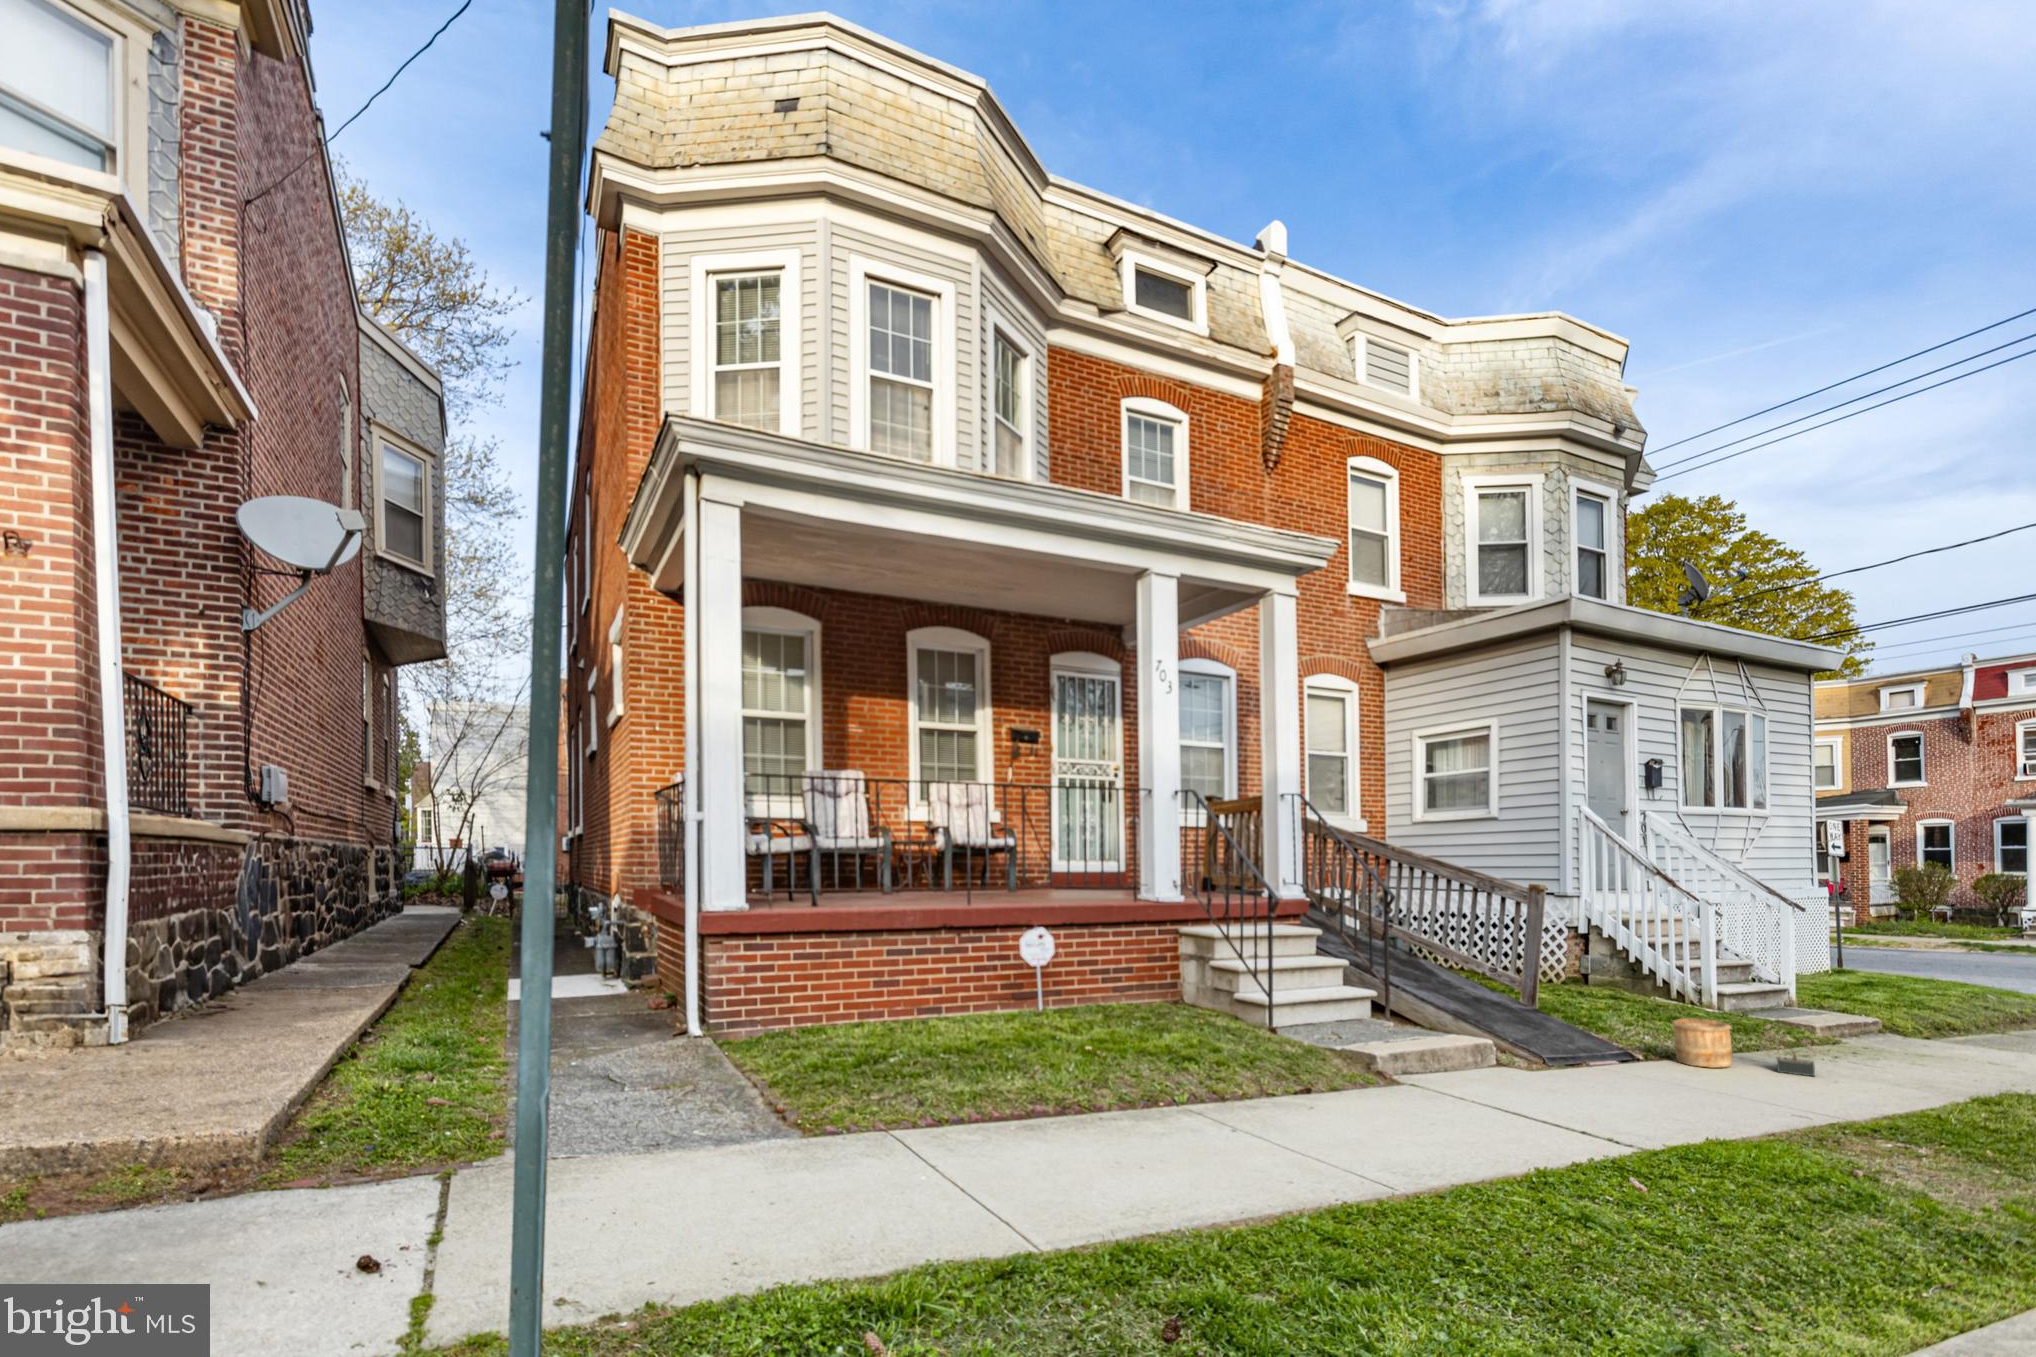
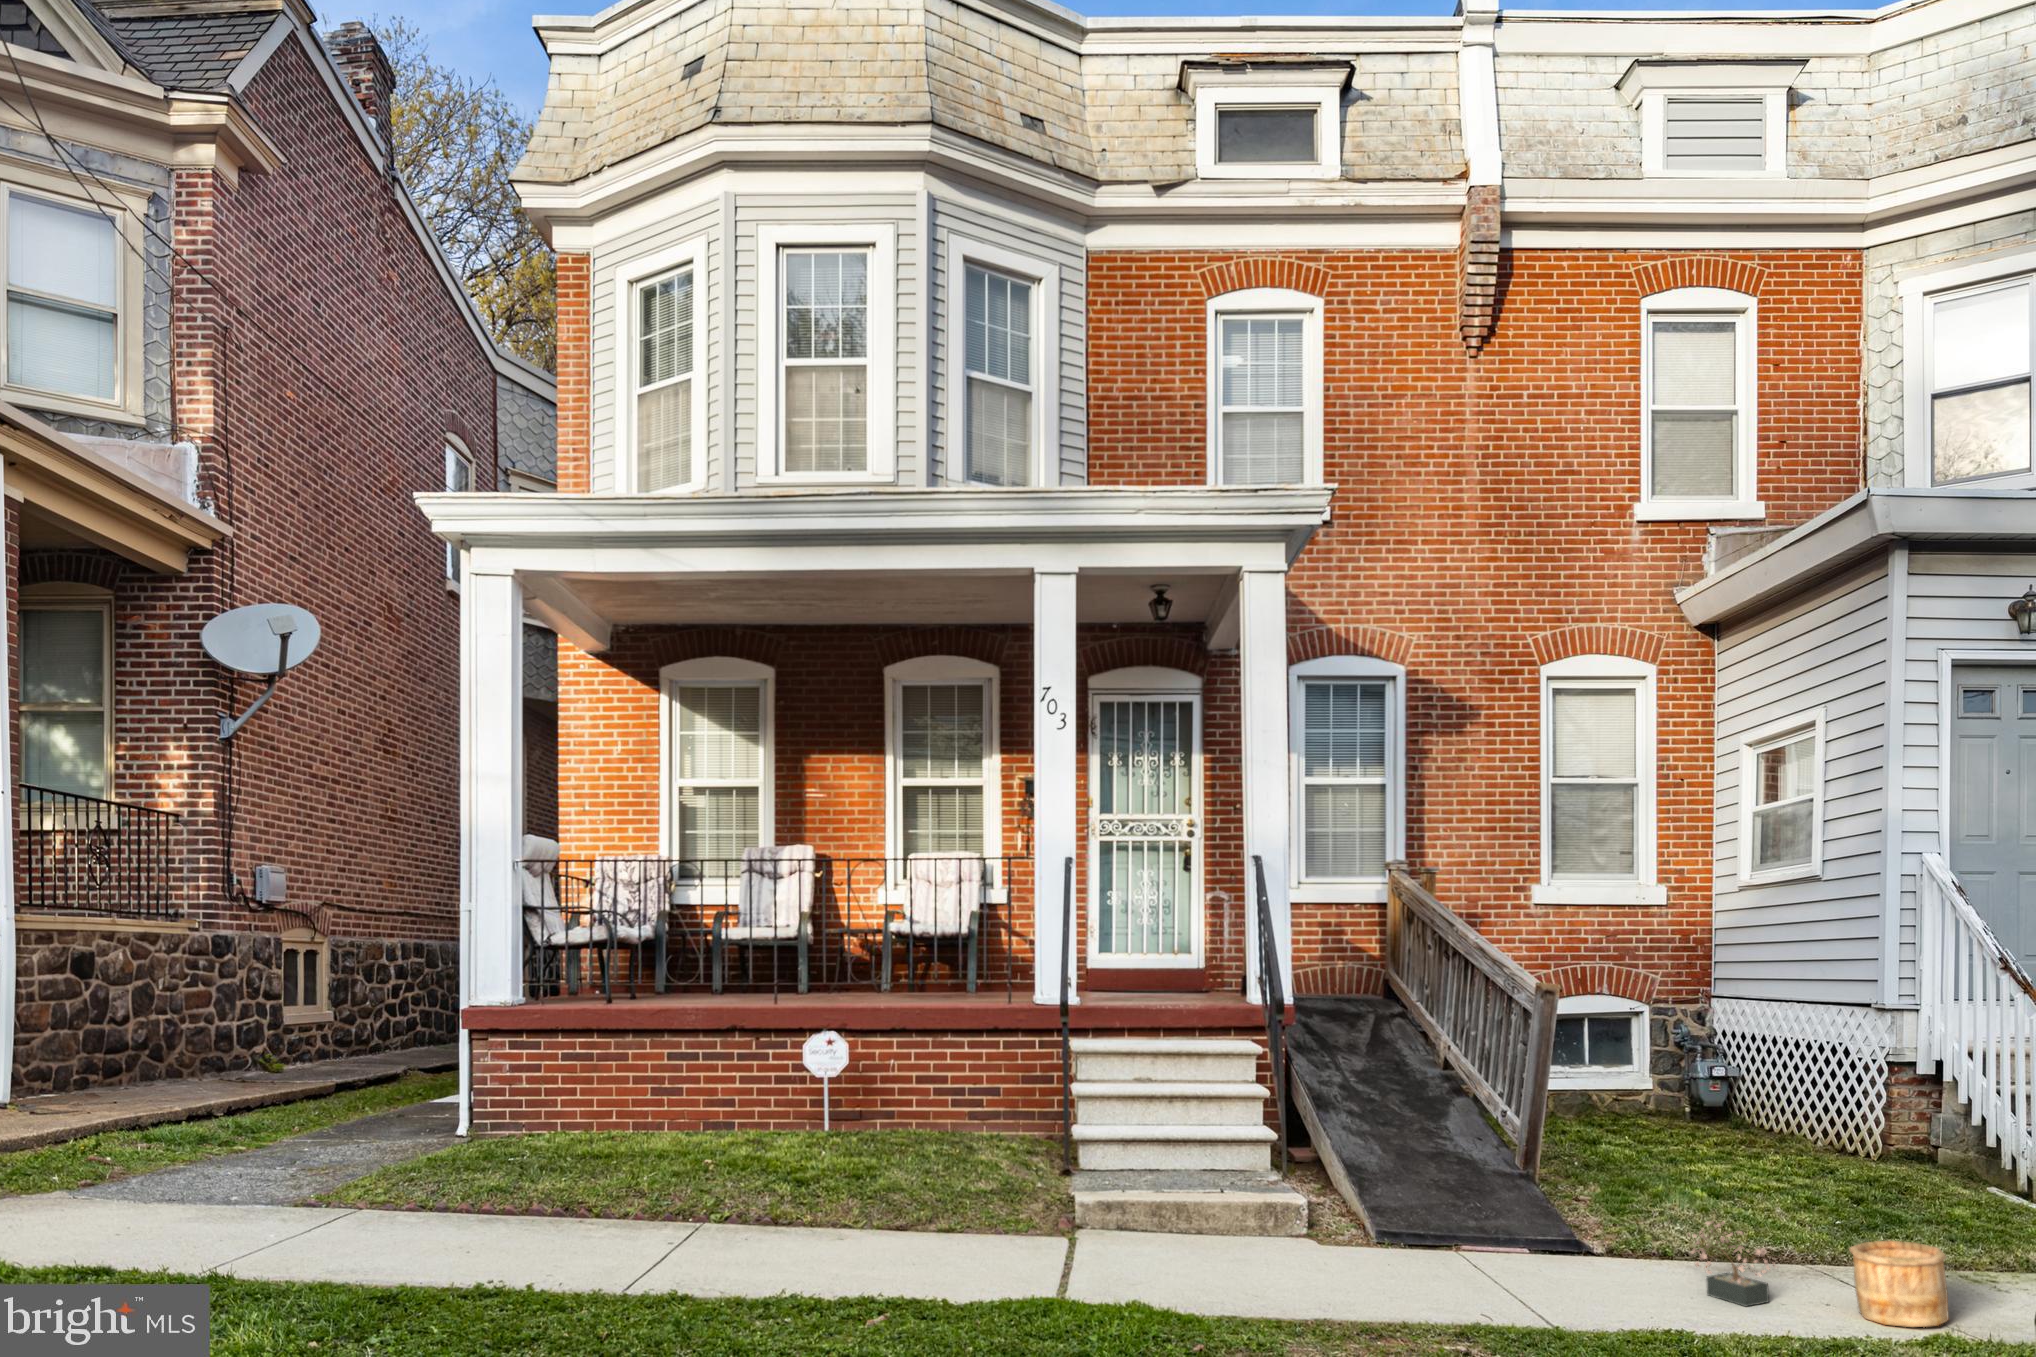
wooden bucket: present [1672,1018,1732,1068] -> present [1849,1240,1948,1327]

